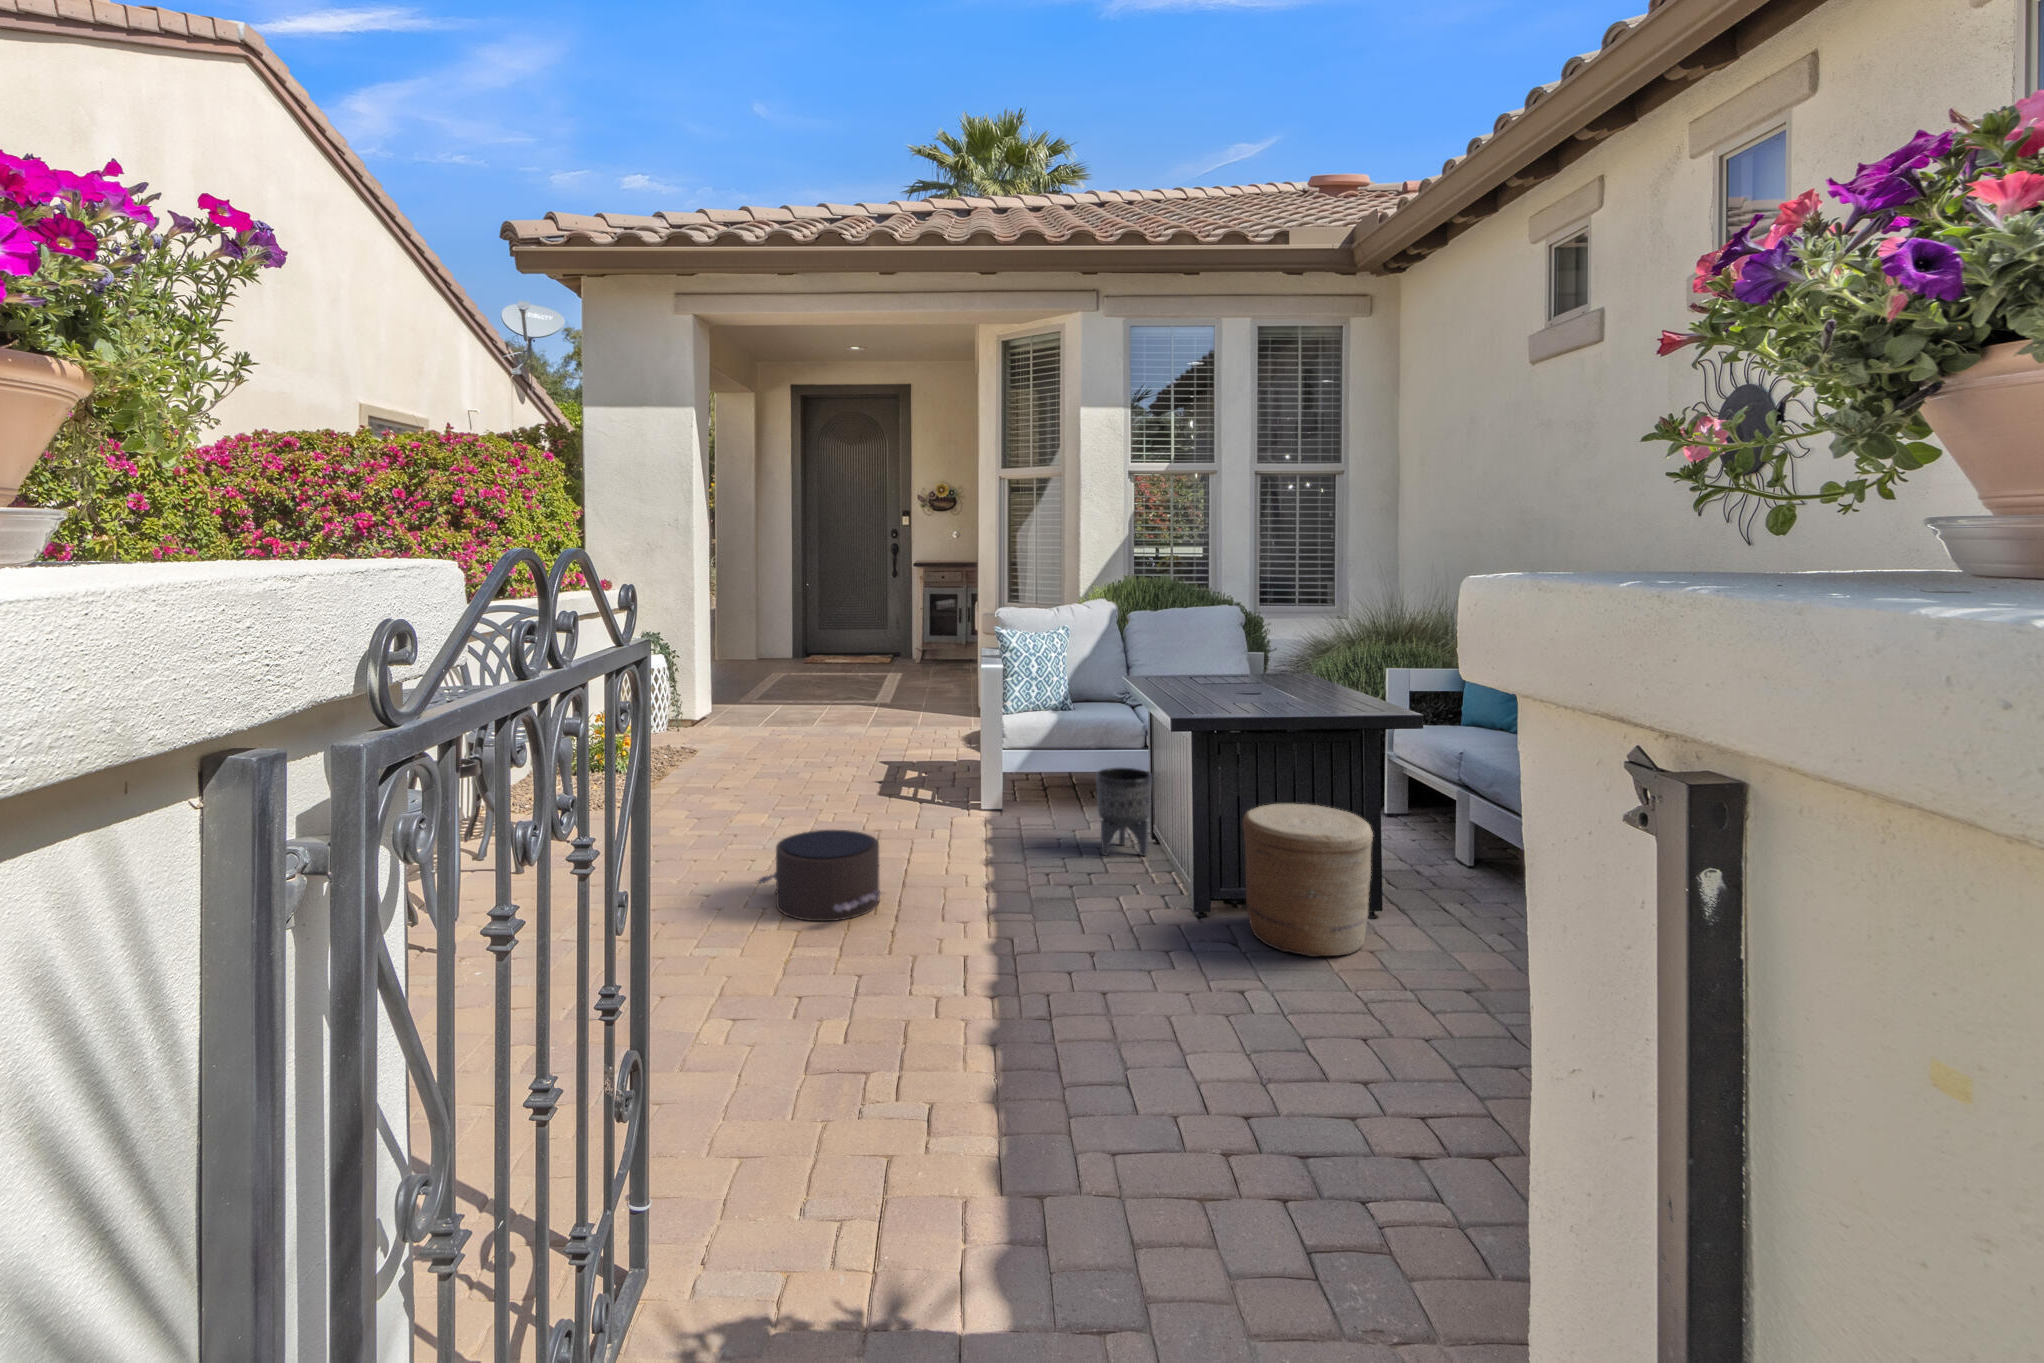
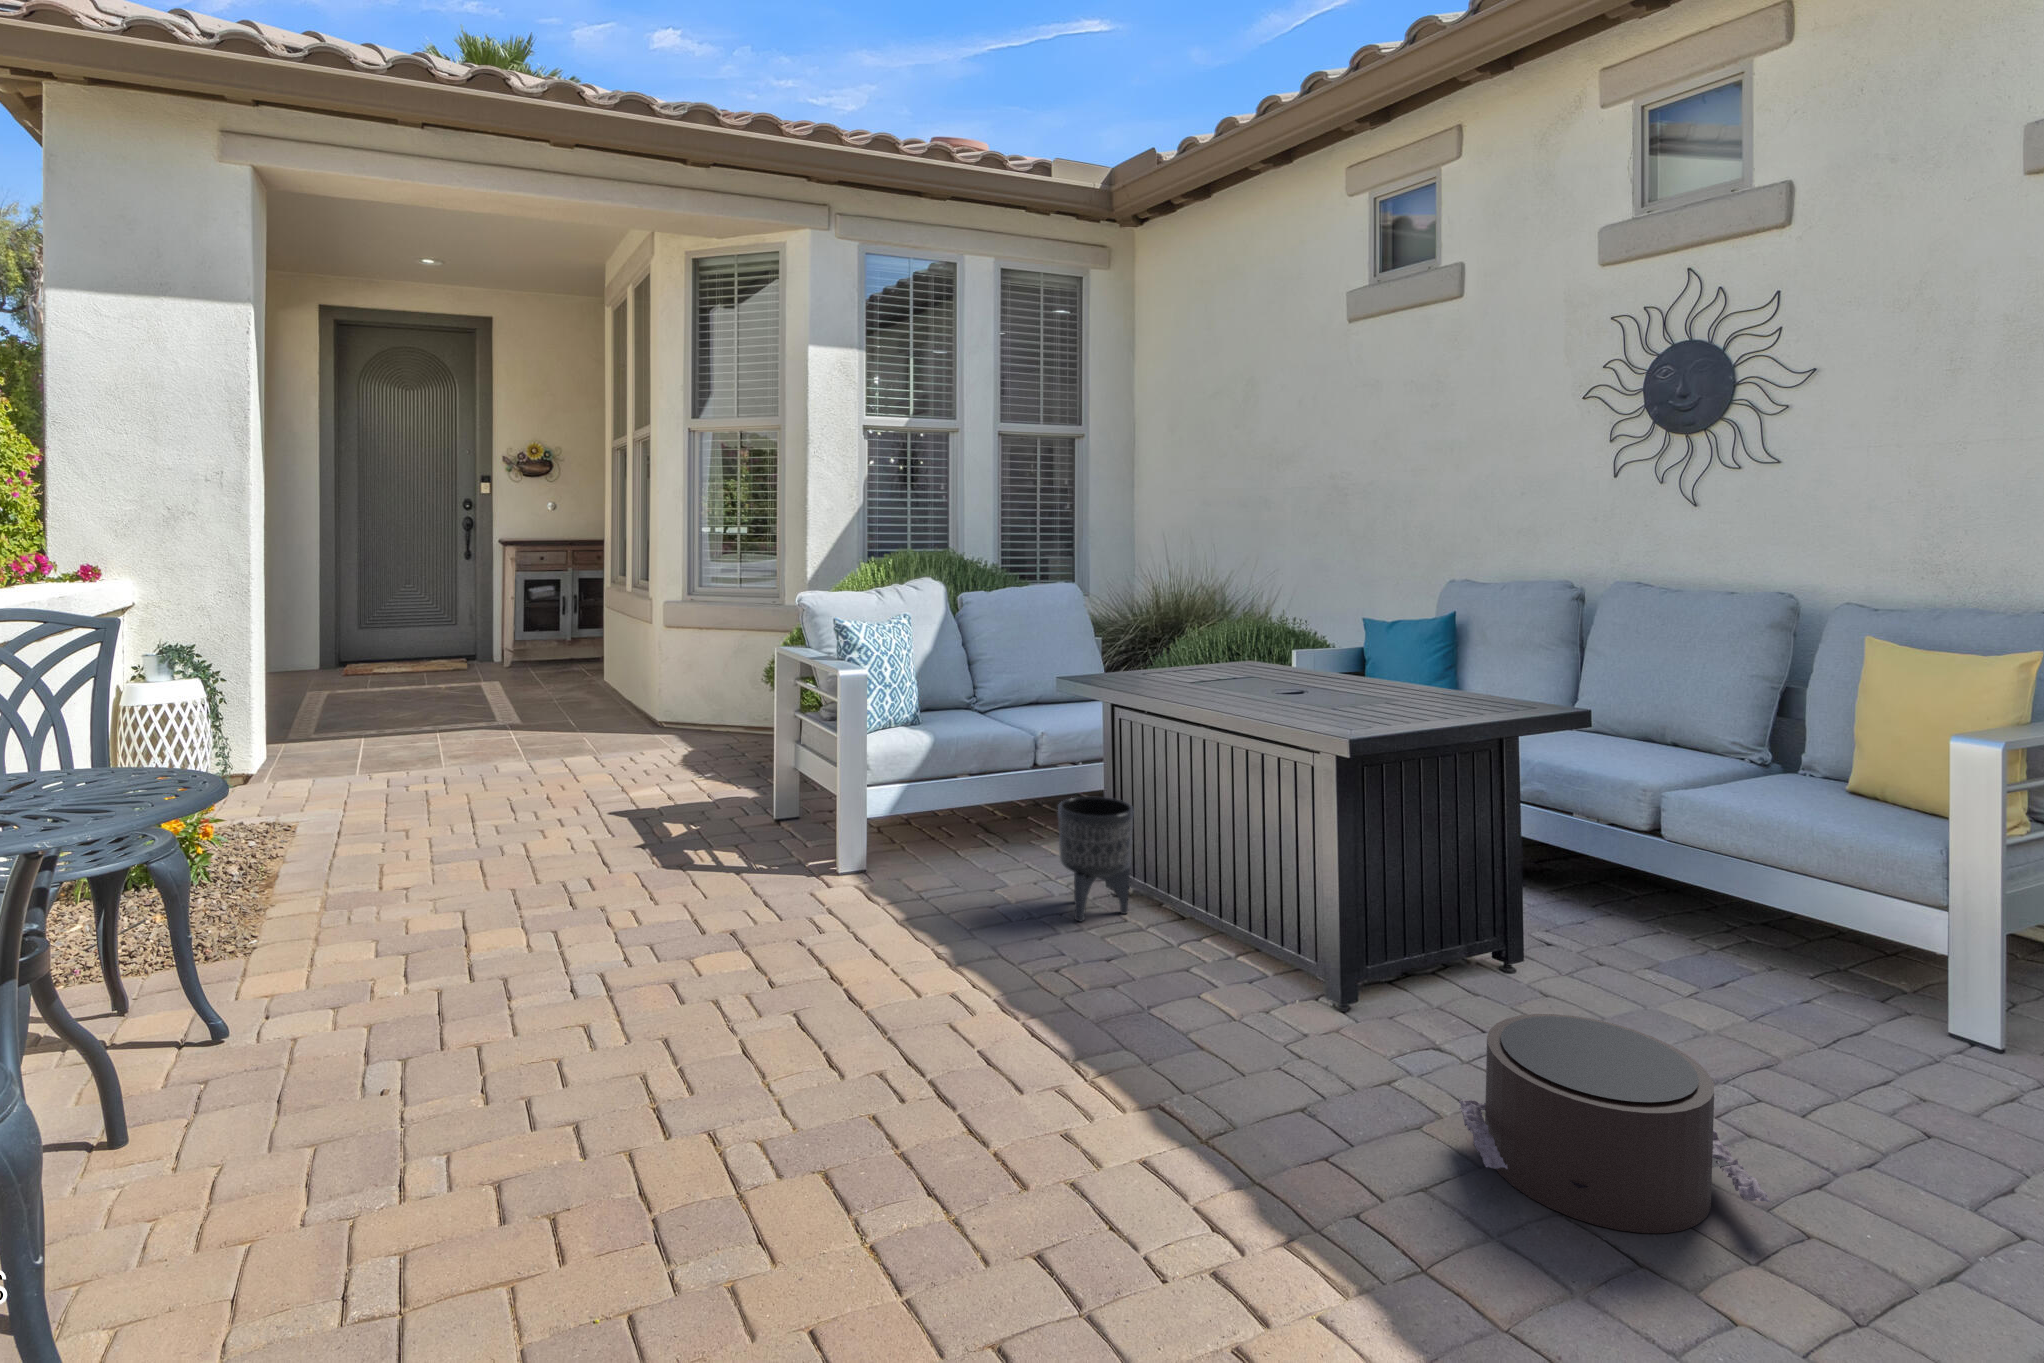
woven basket: present [1243,804,1373,957] -> none [1367,820,1546,1024]
pouf: present [758,830,881,921] -> present [1459,1014,1770,1233]

